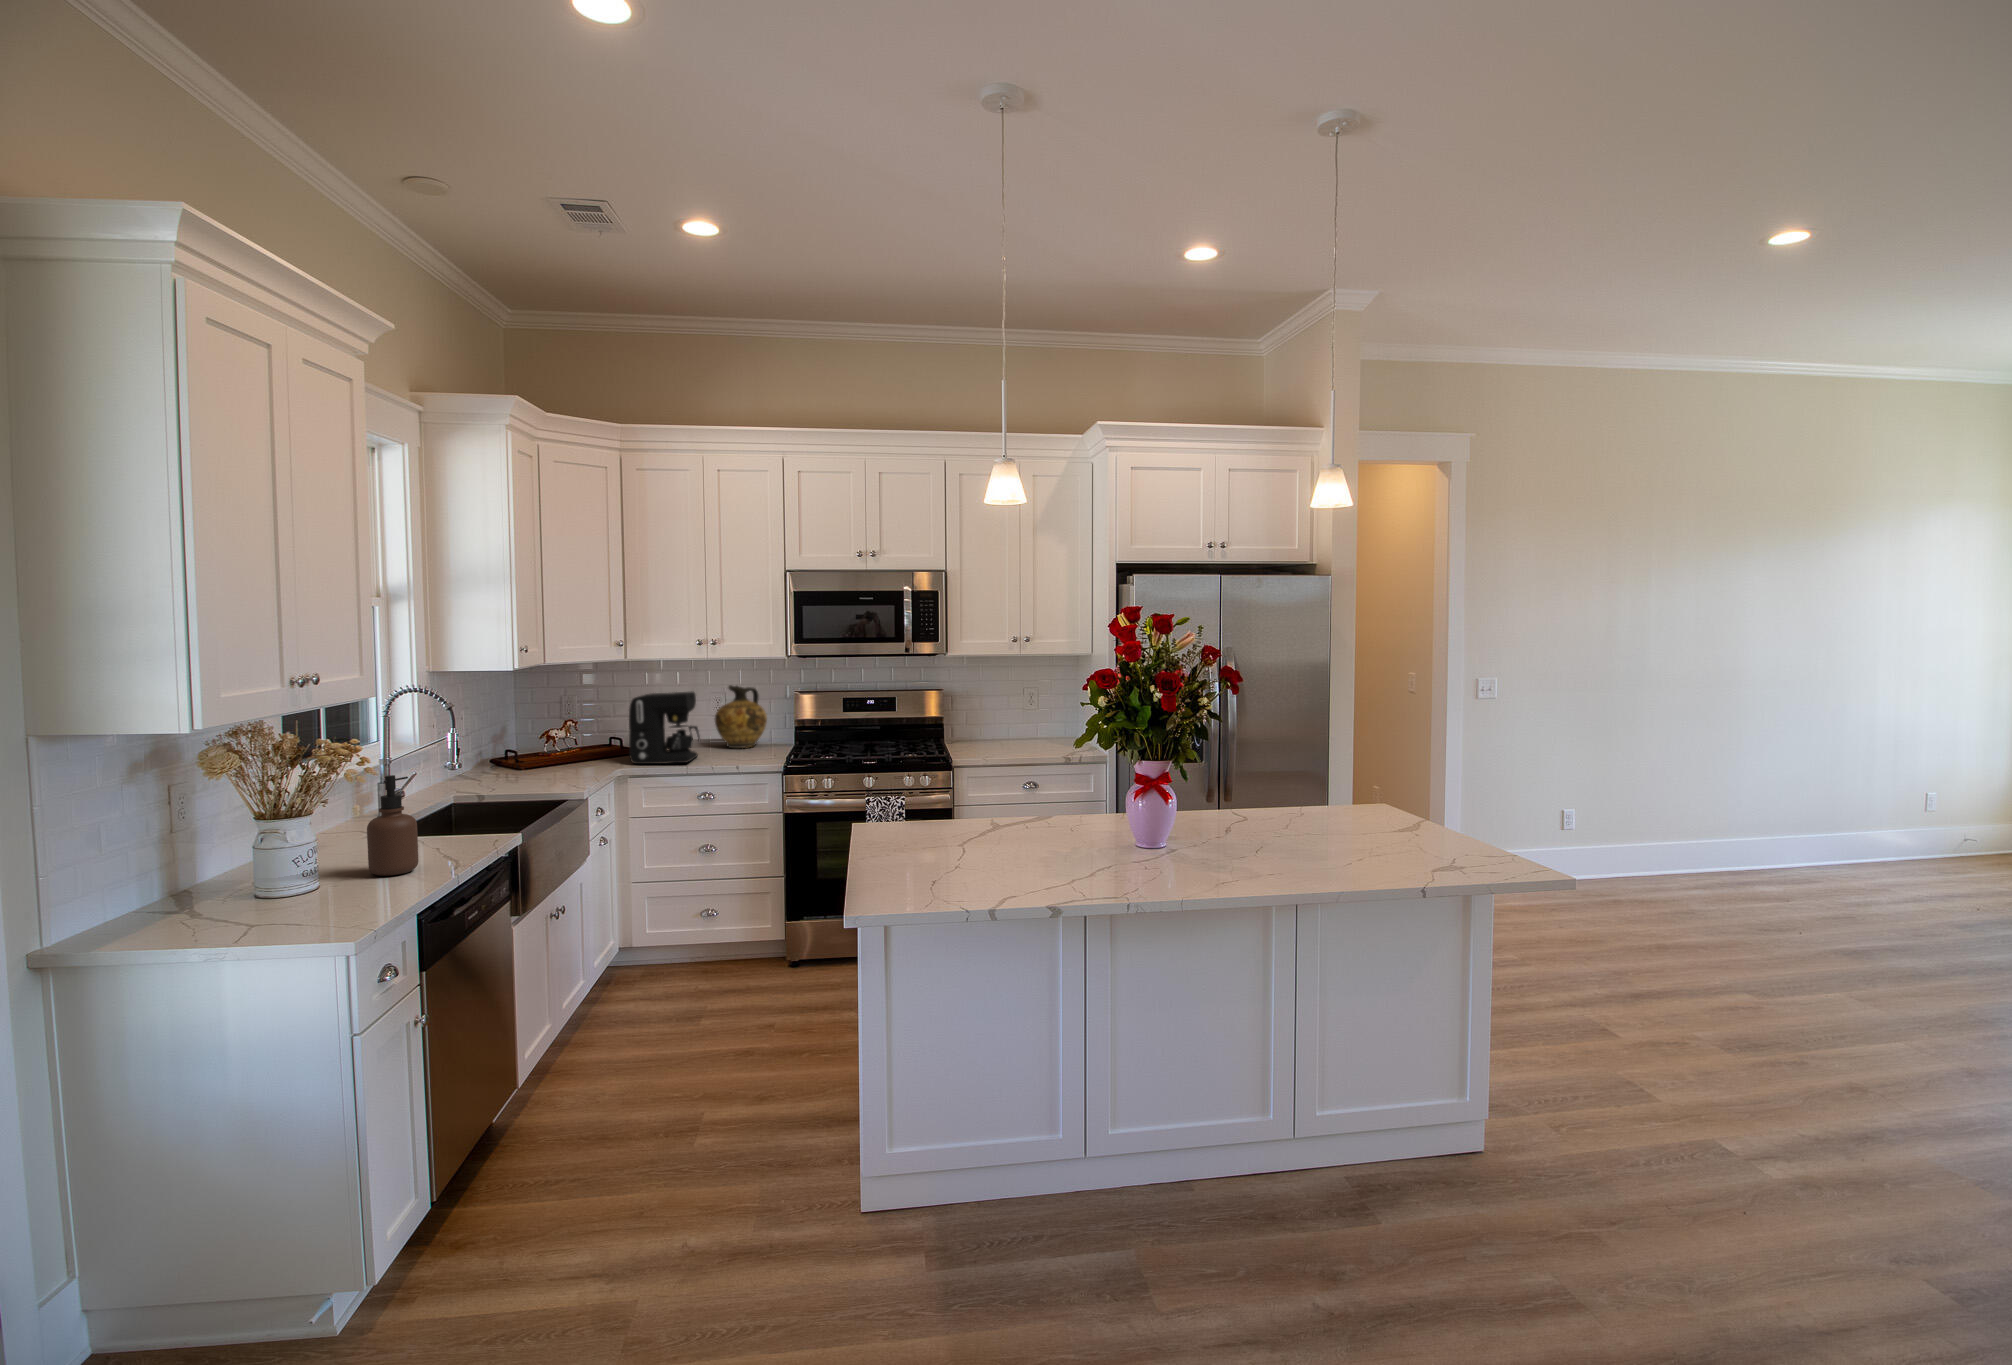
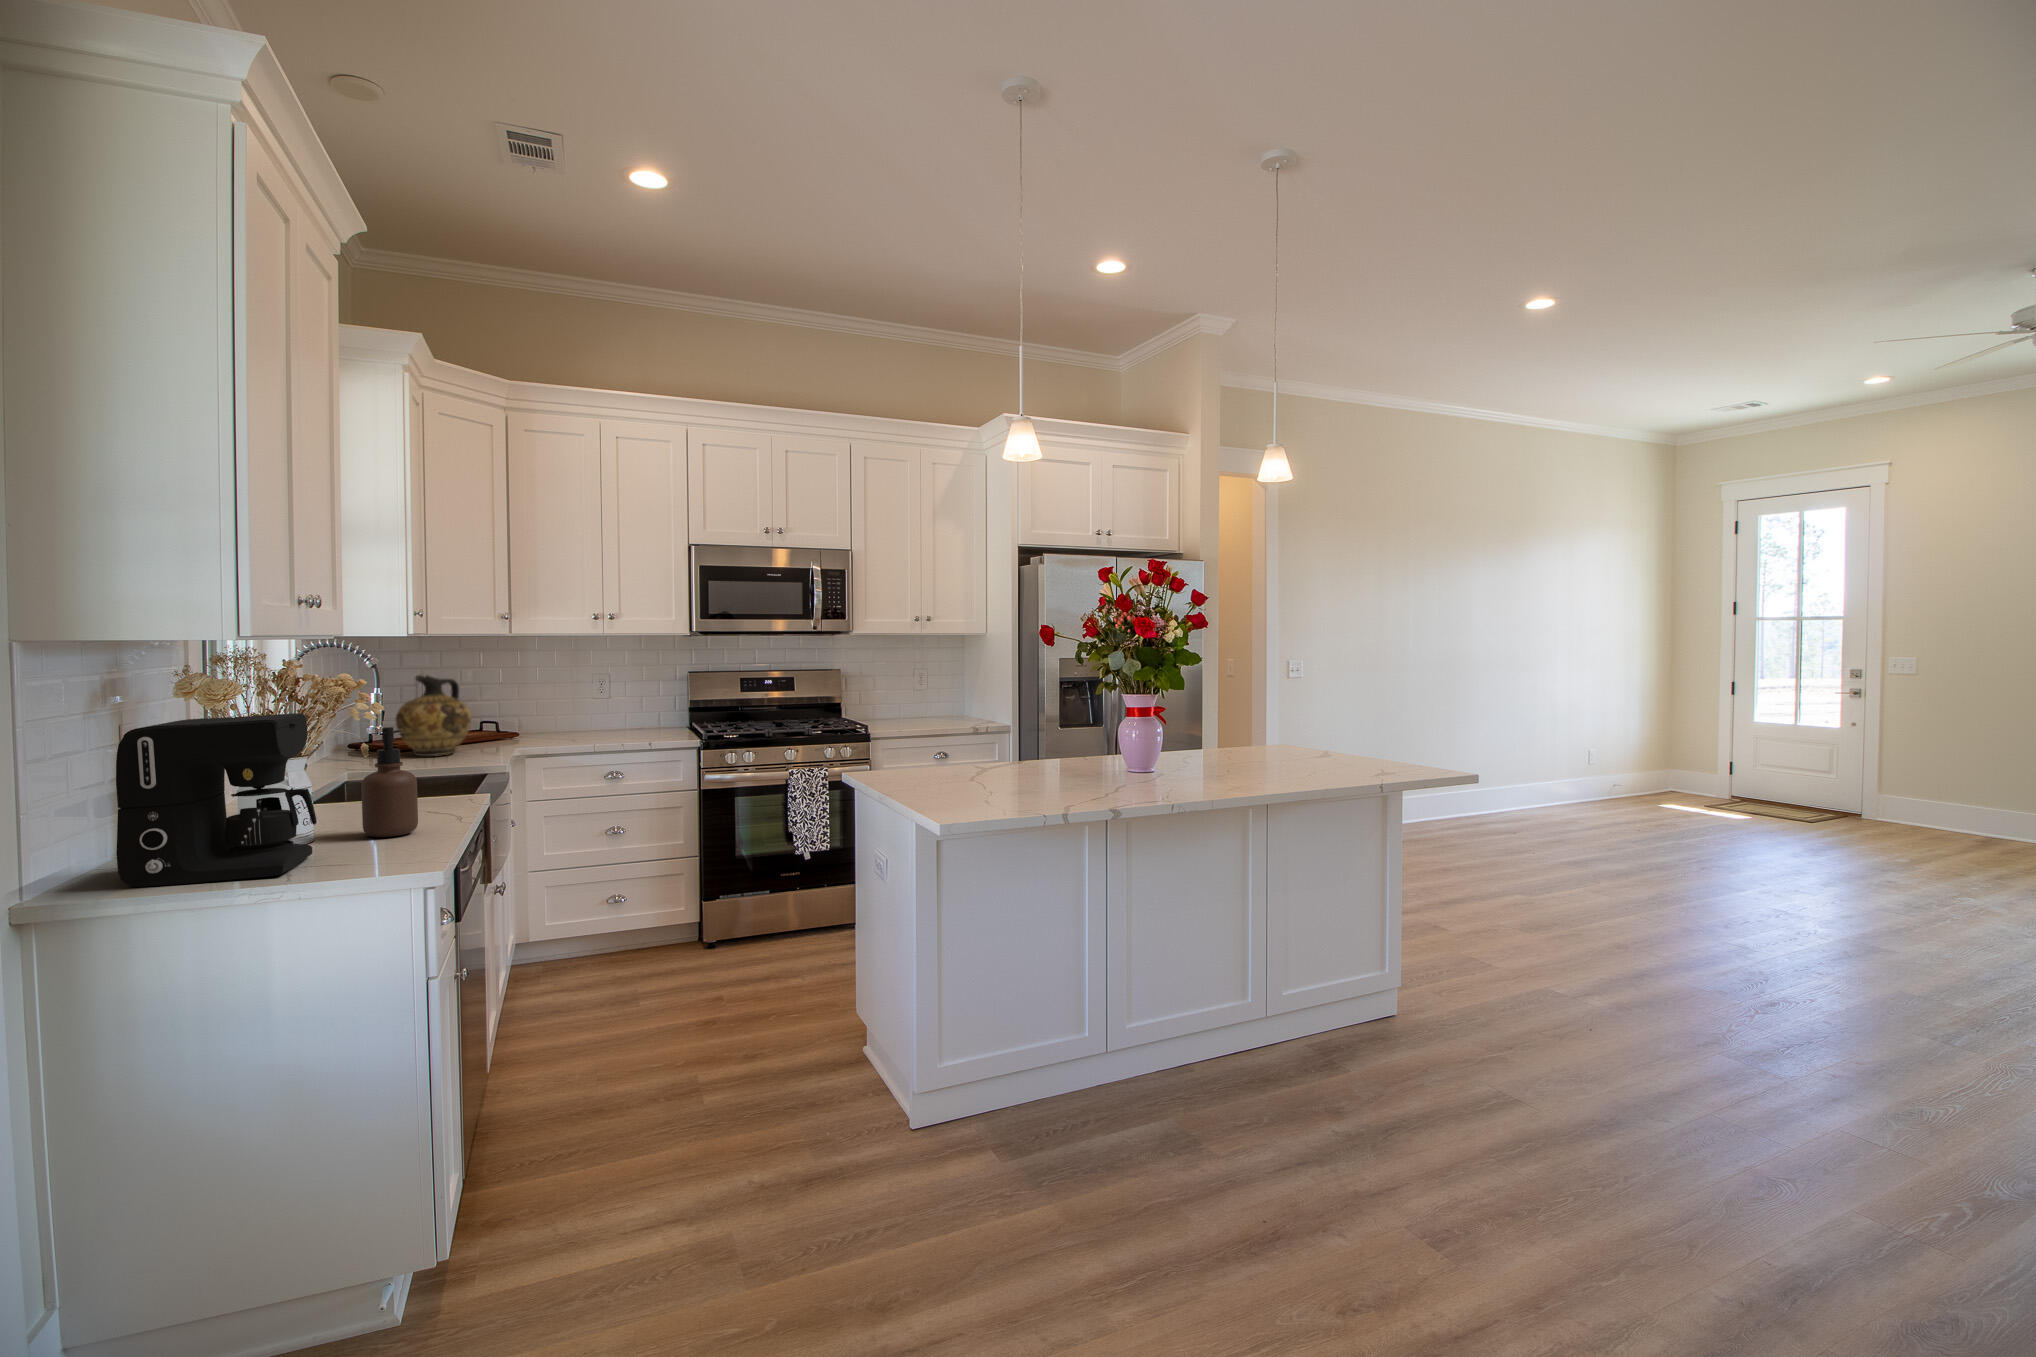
ceramic jug: present [715,685,767,748] -> present [396,675,471,756]
coffee maker: present [629,692,700,764] -> present [116,713,317,887]

